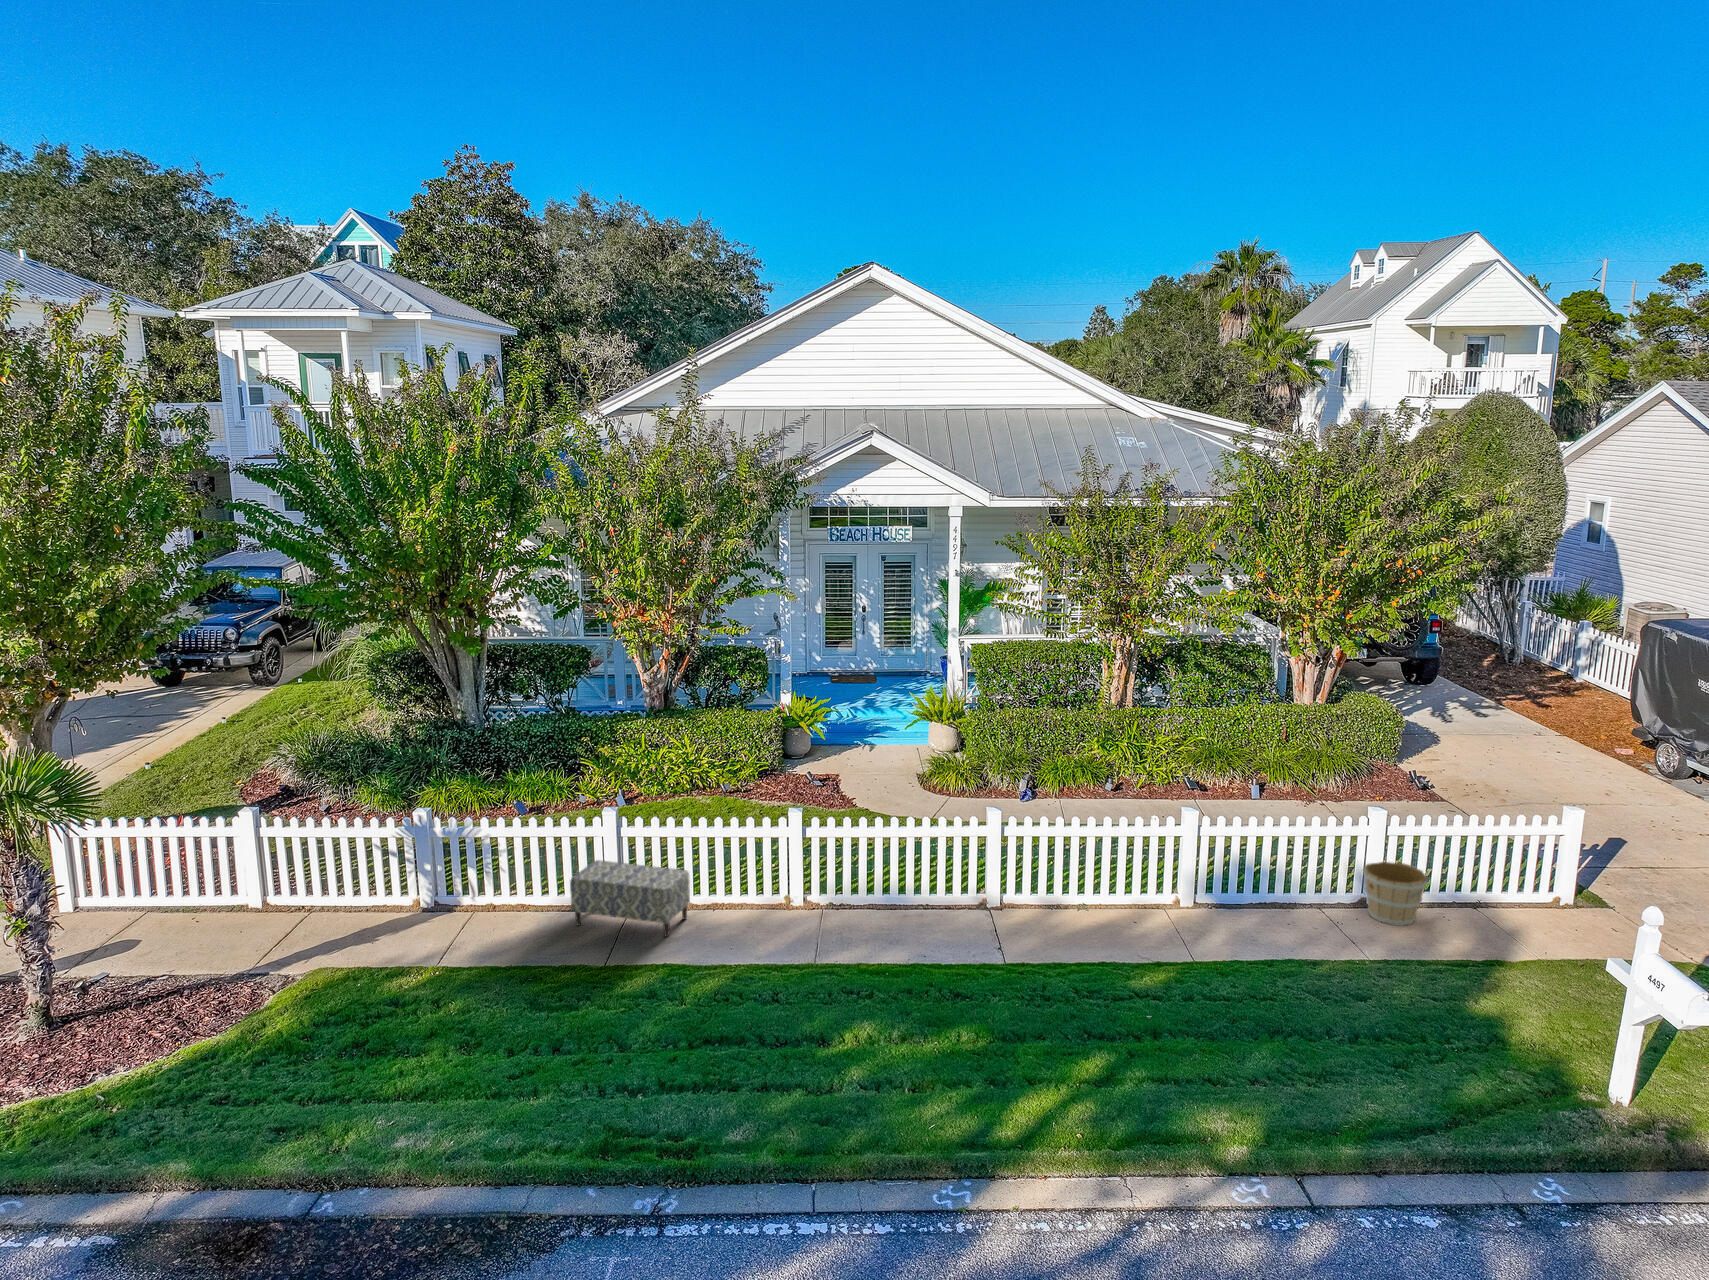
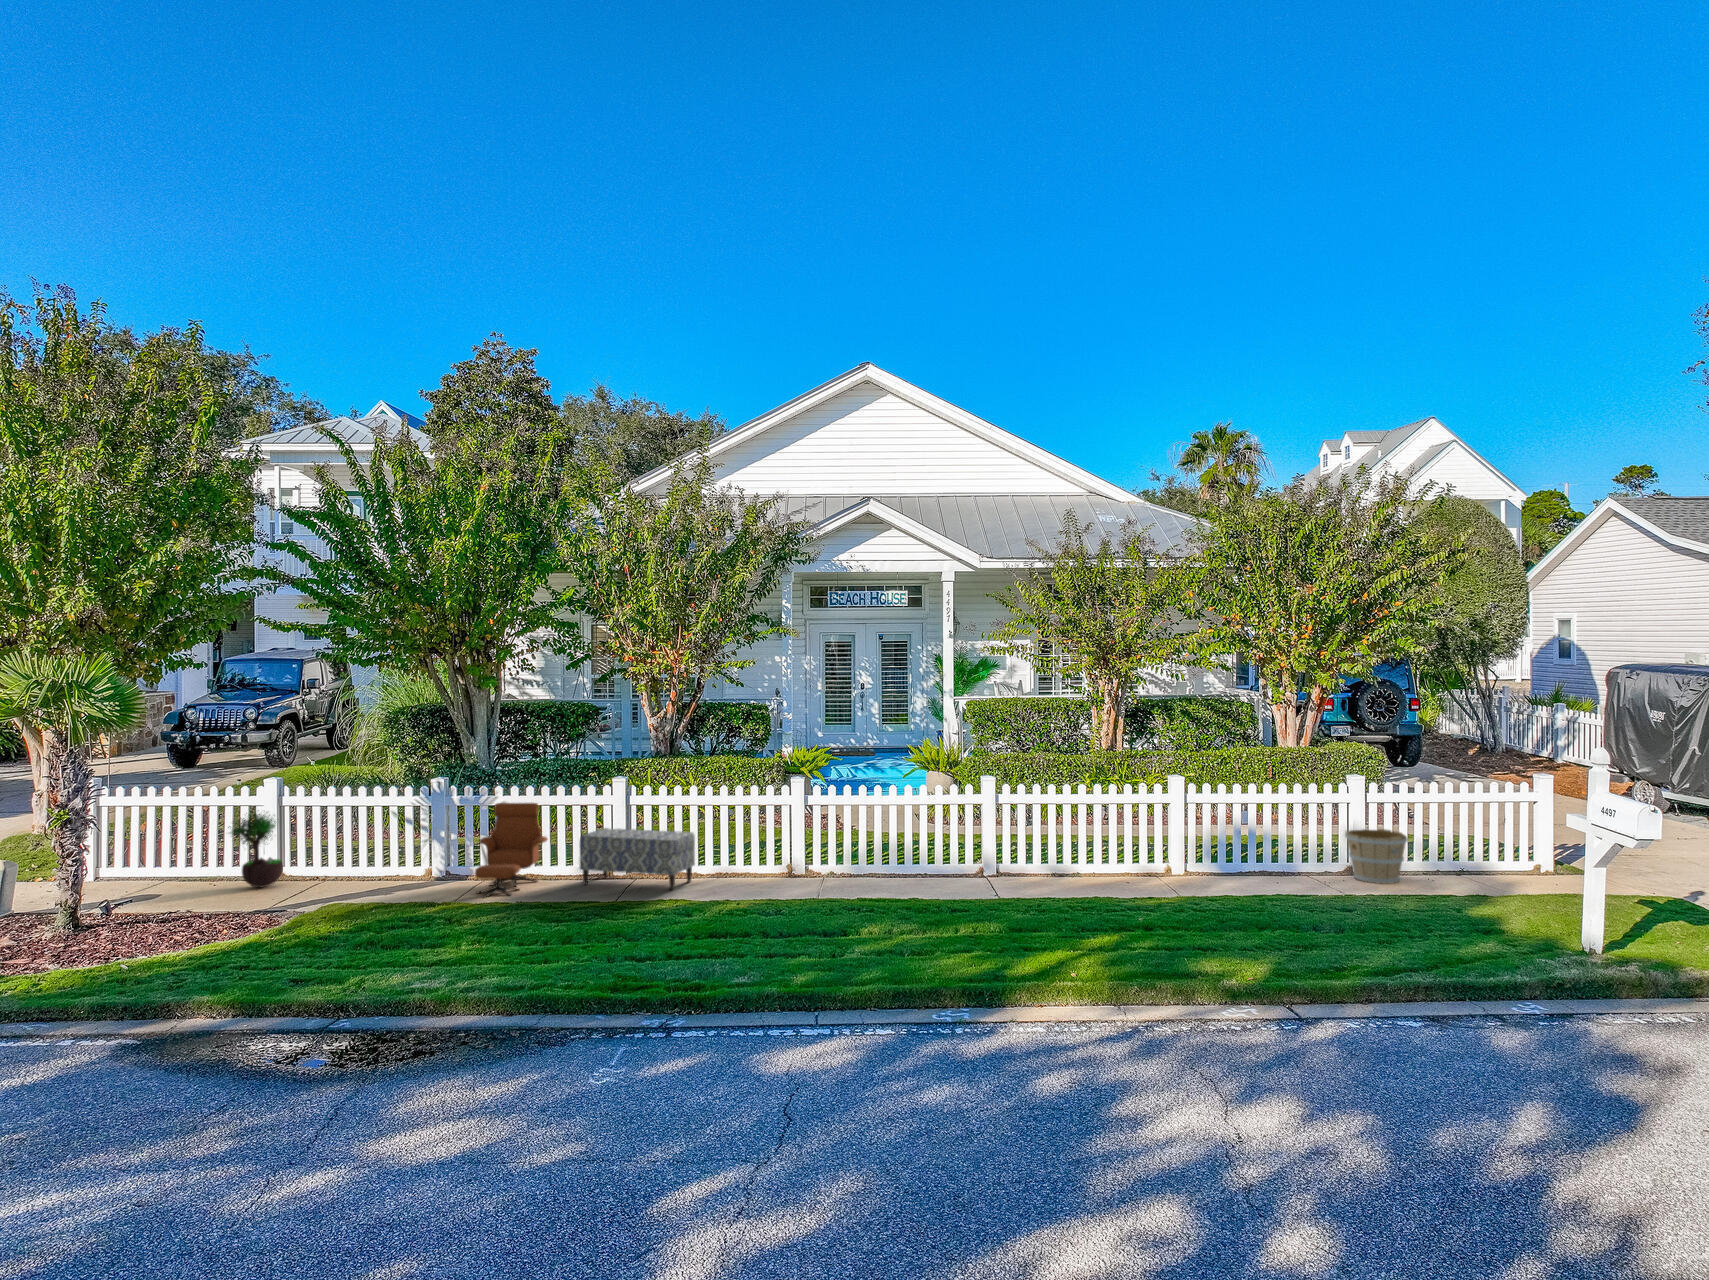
lounge chair: none [463,839,538,953] -> present [475,803,547,898]
potted tree: none [202,853,268,931] -> present [228,811,283,887]

